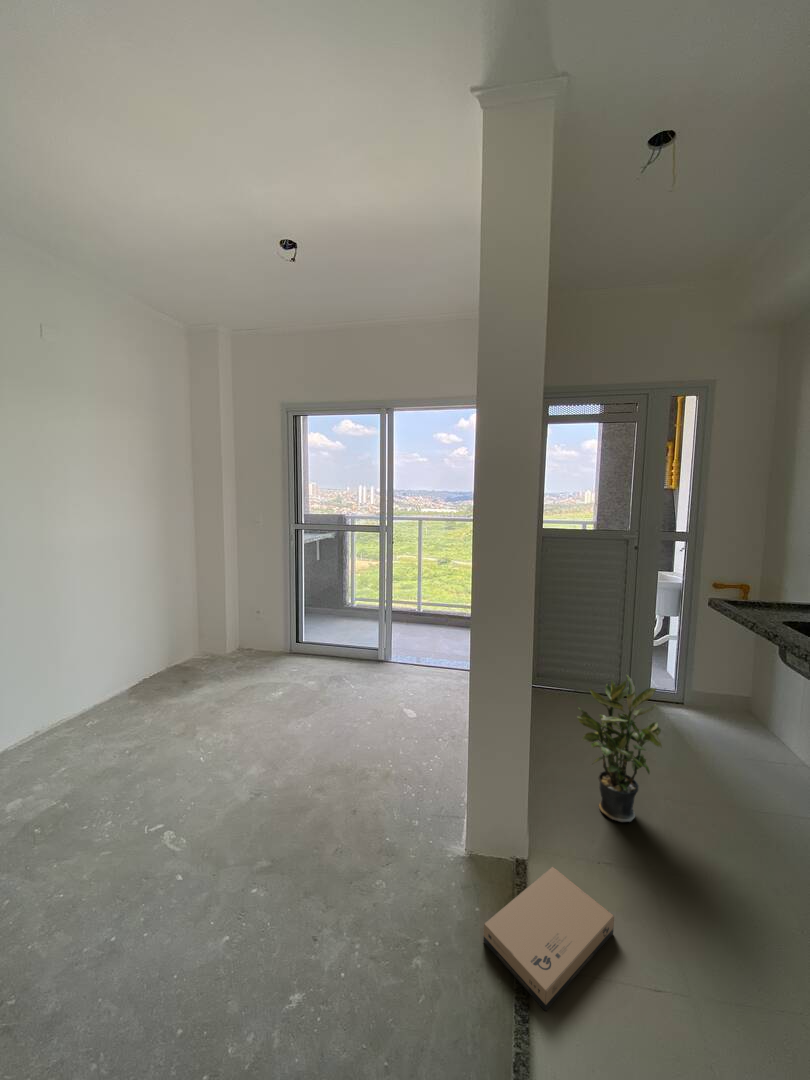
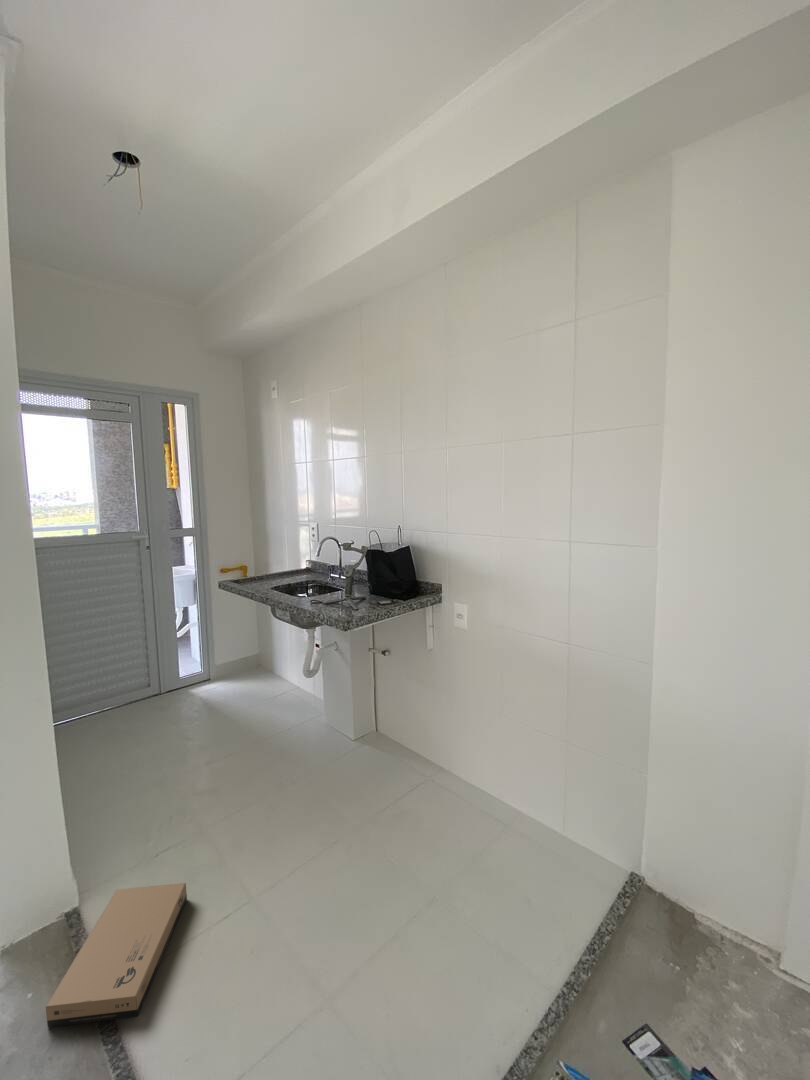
potted plant: present [577,676,662,822] -> none [115,669,201,810]

